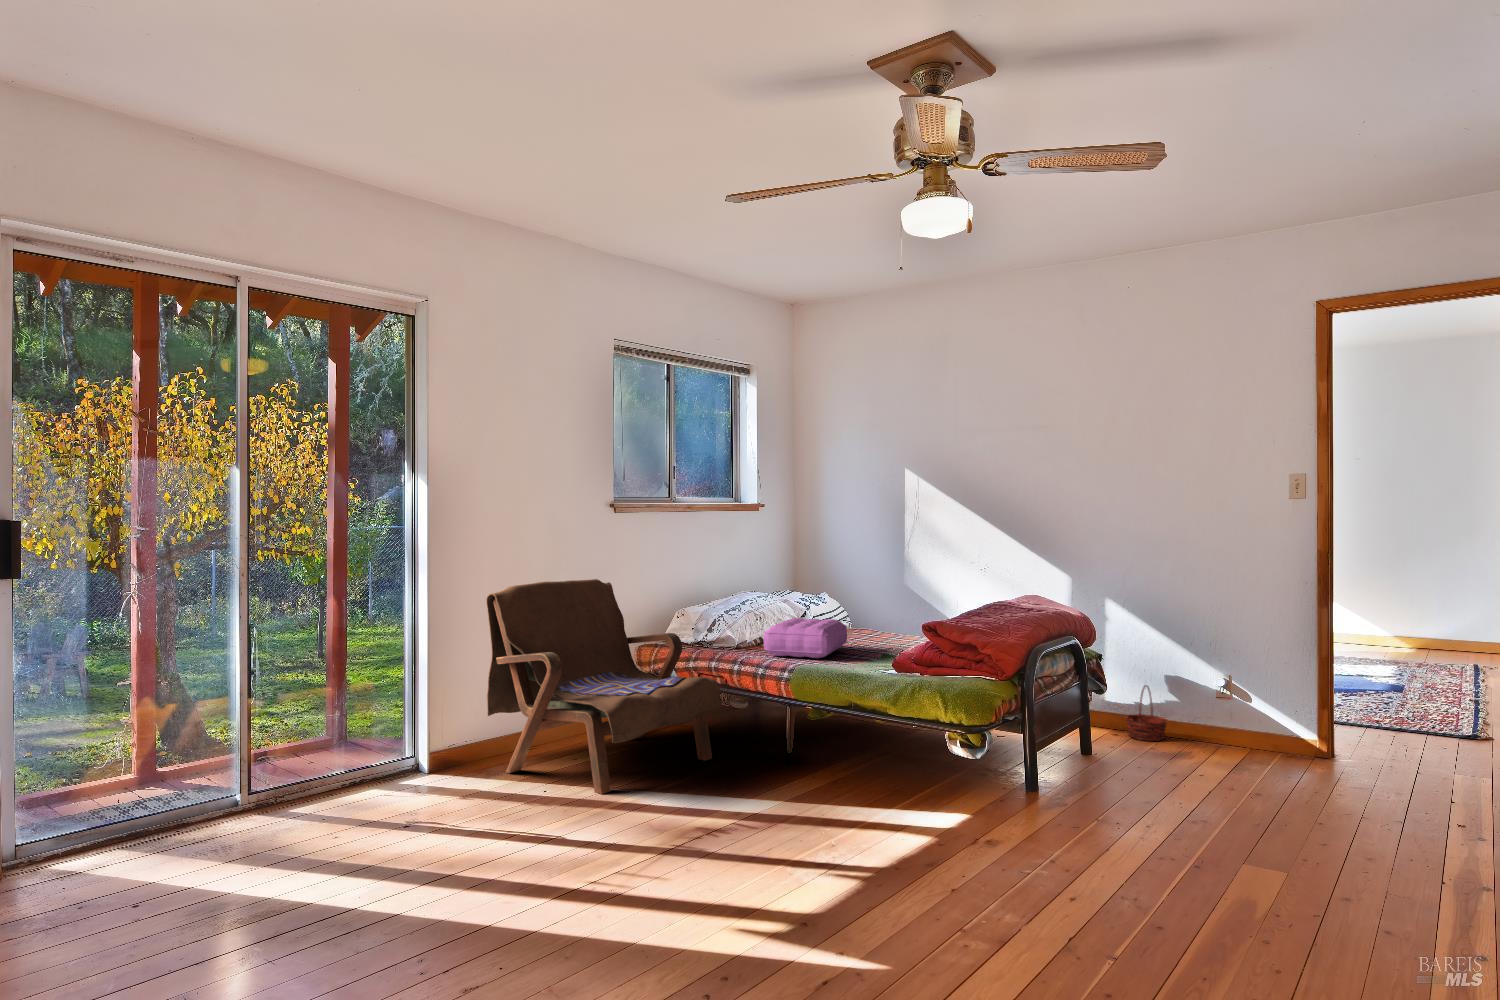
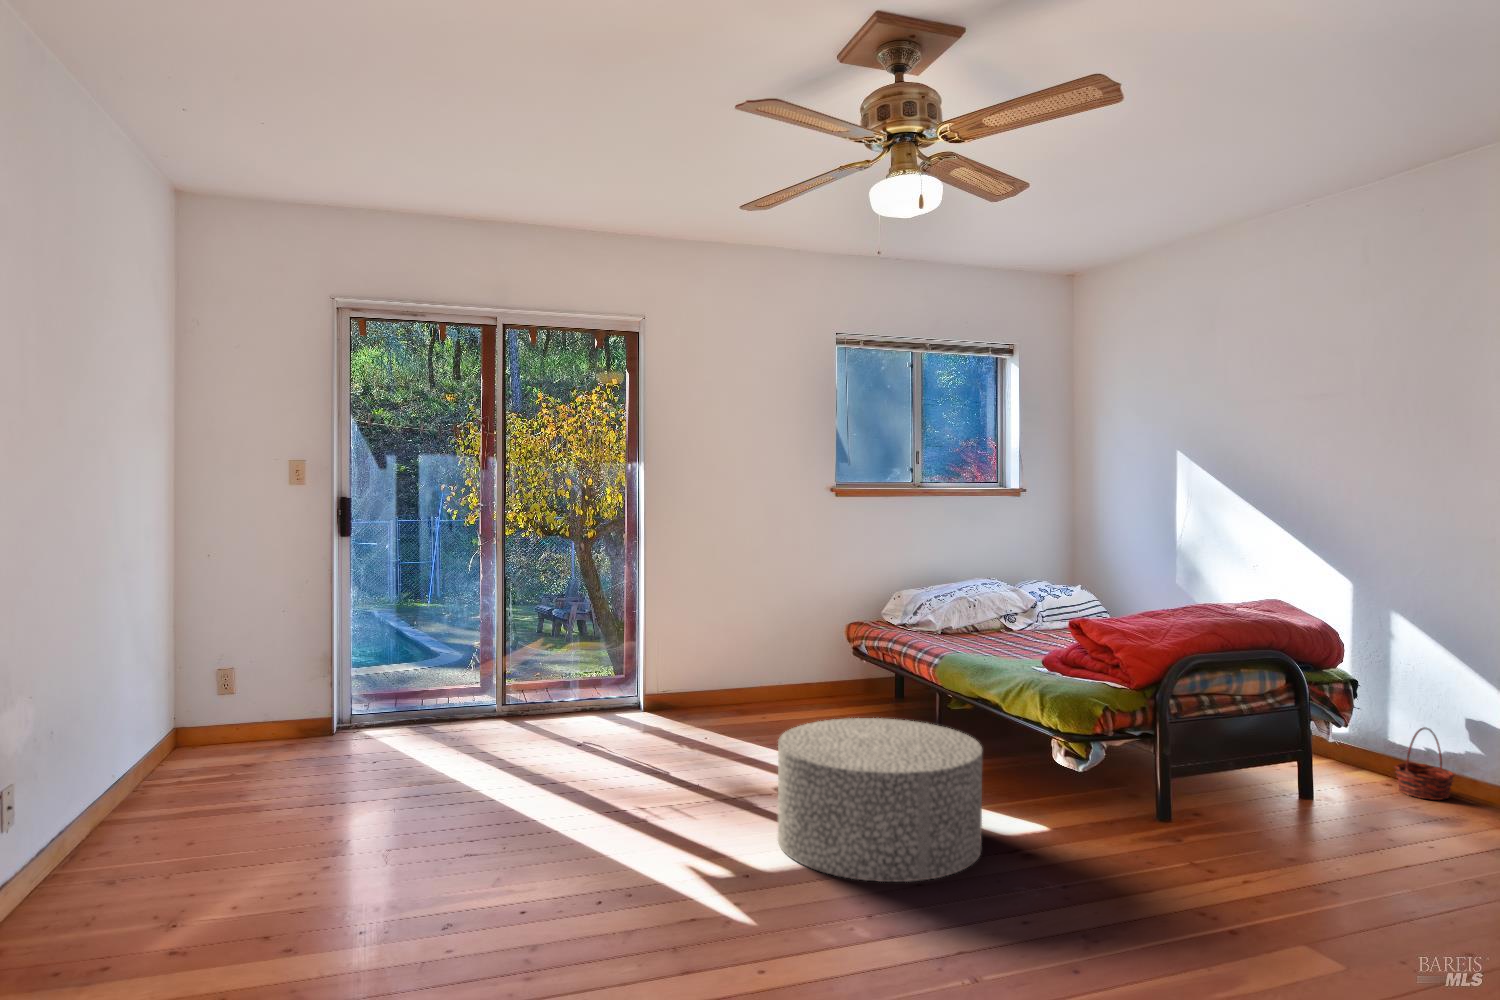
armchair: present [486,579,722,794] -> none [695,558,884,749]
pillow: present [764,618,847,658] -> none [942,608,1047,651]
ottoman: none [762,735,974,911] -> present [778,718,982,882]

